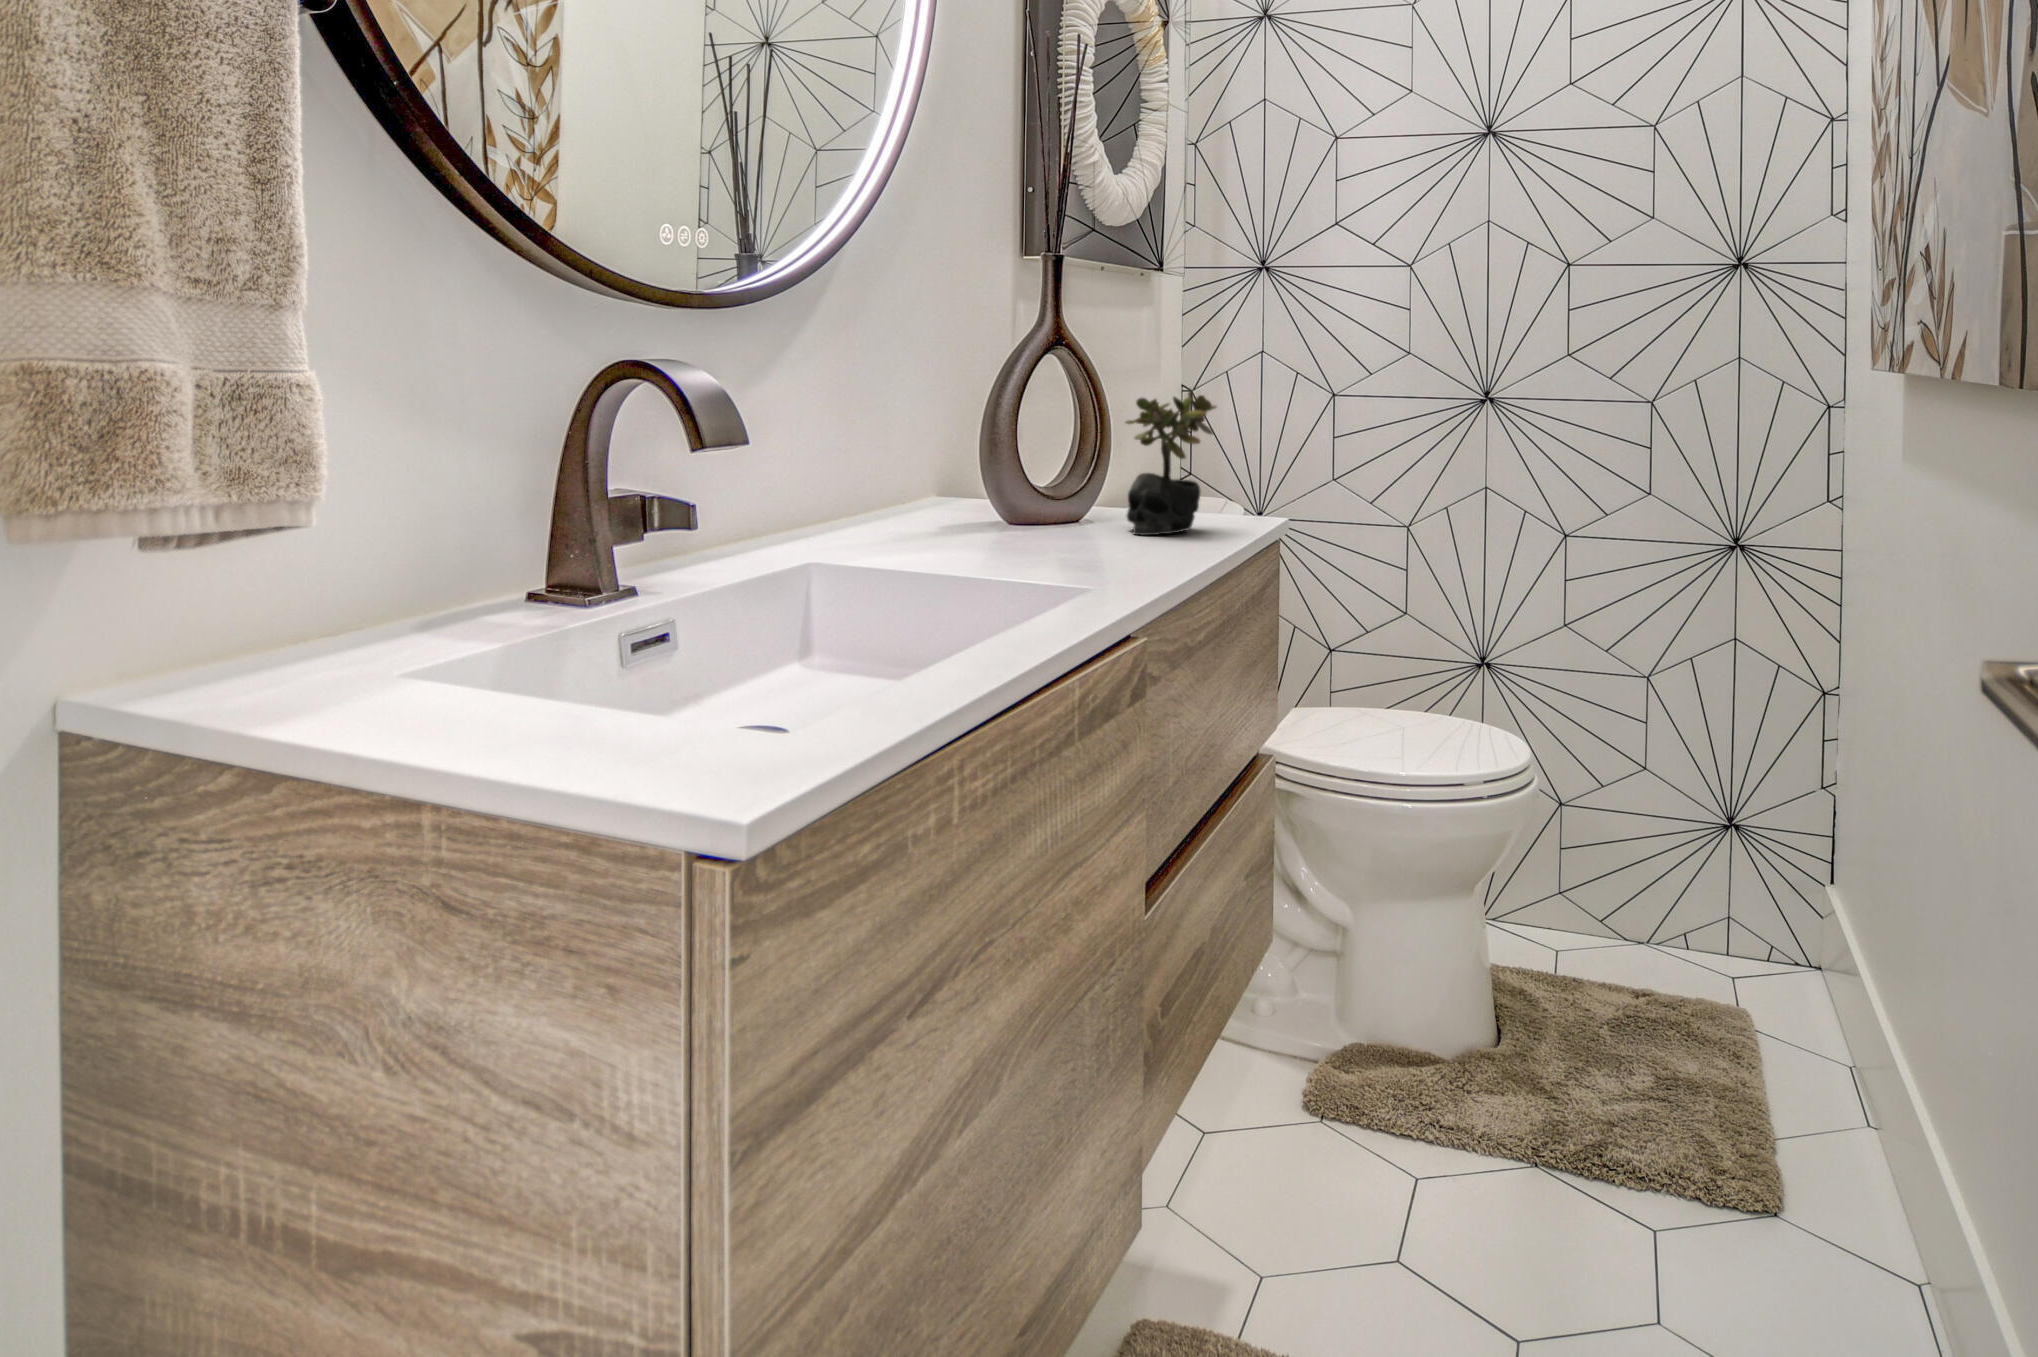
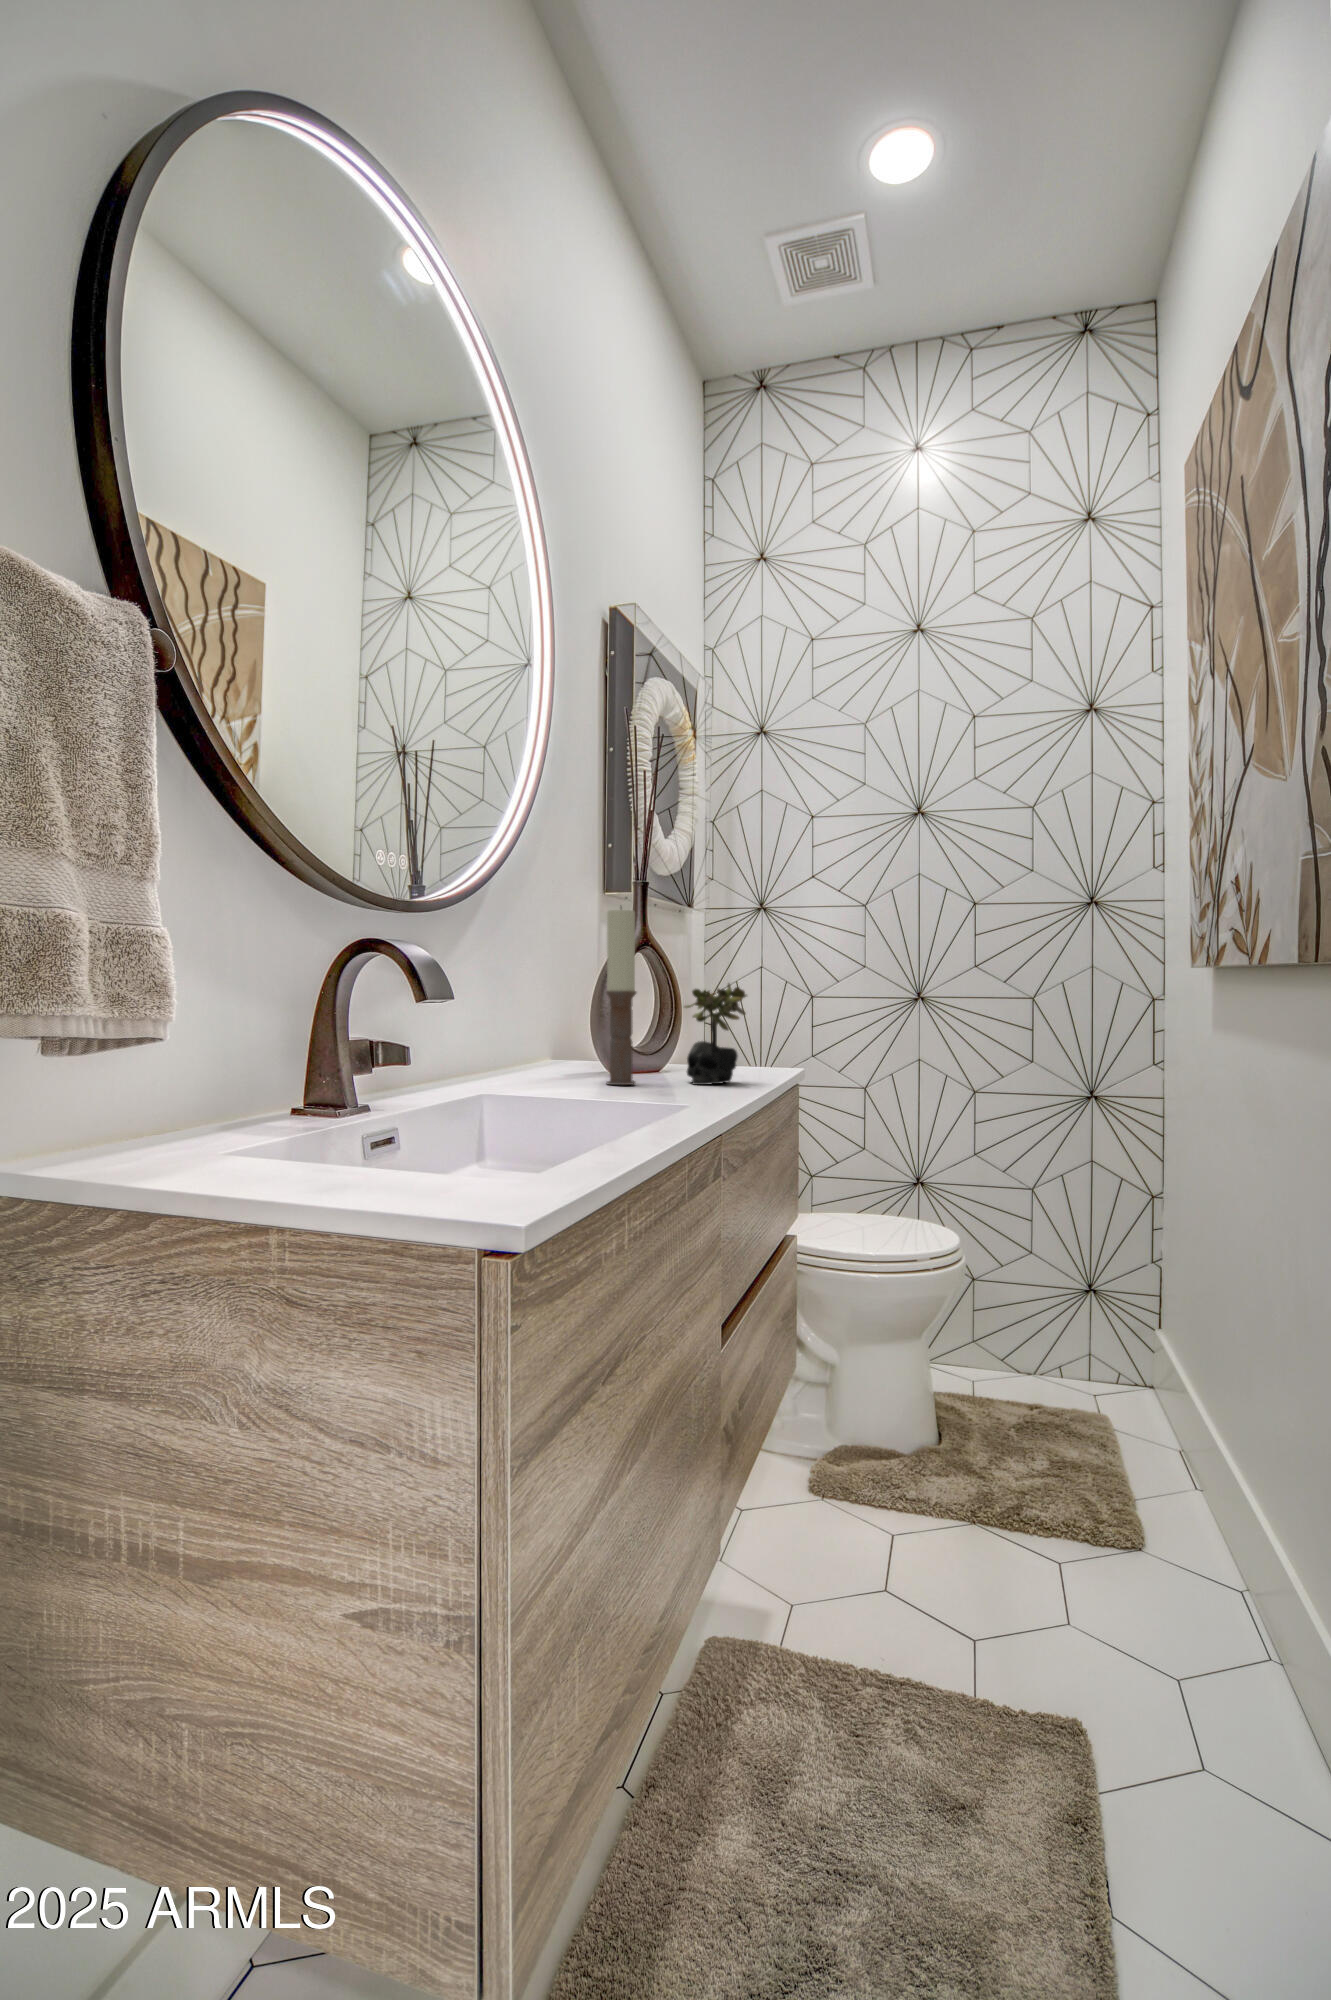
candle: none [1008,283,1052,537] -> present [606,908,636,1085]

